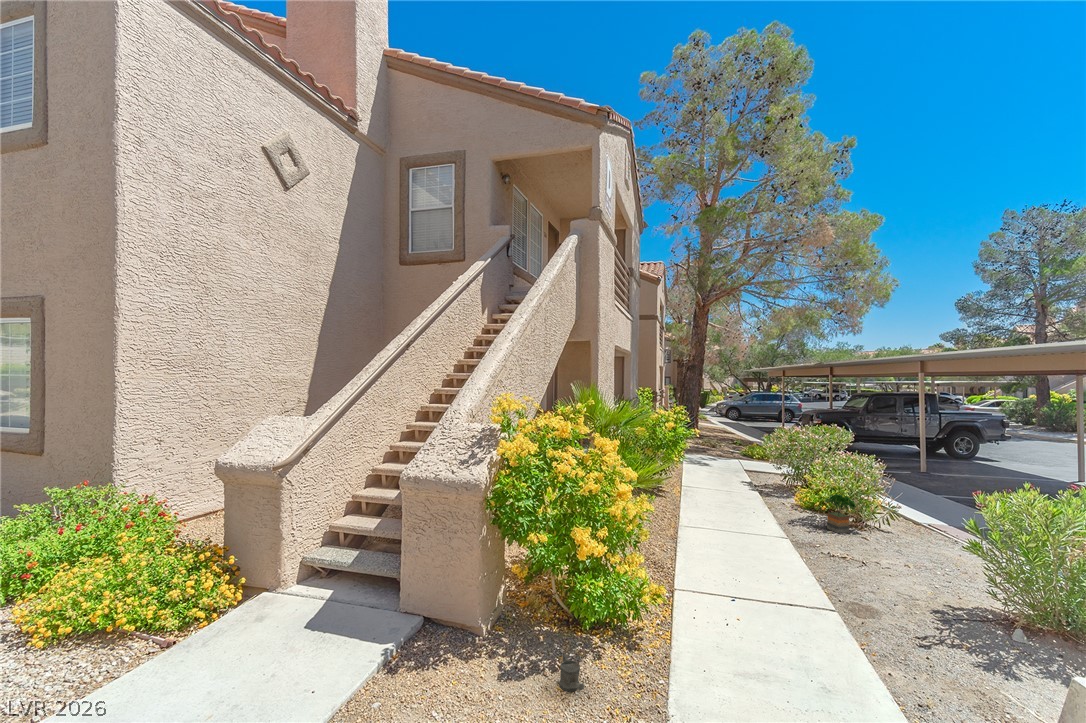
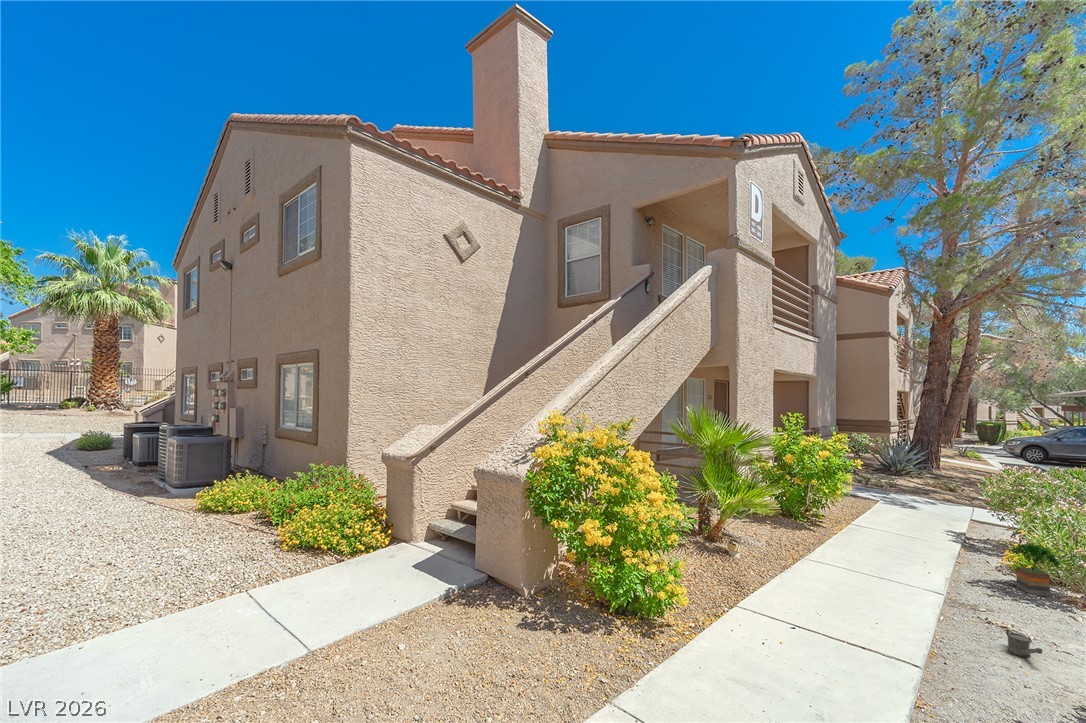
watering can: present [560,654,584,692] -> present [1006,629,1042,657]

